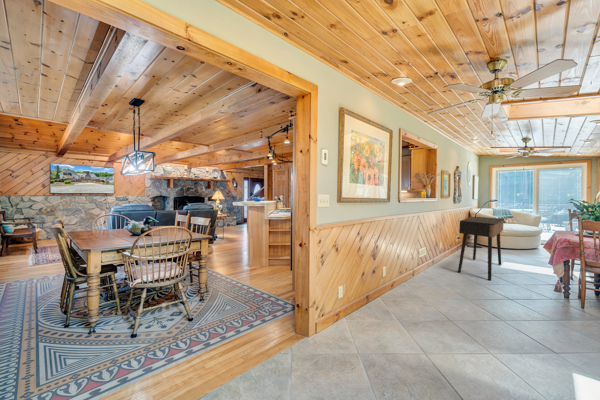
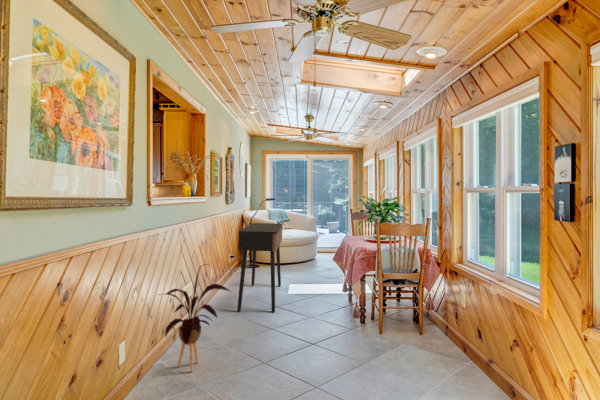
house plant: none [402,237,449,294] -> present [165,264,230,372]

